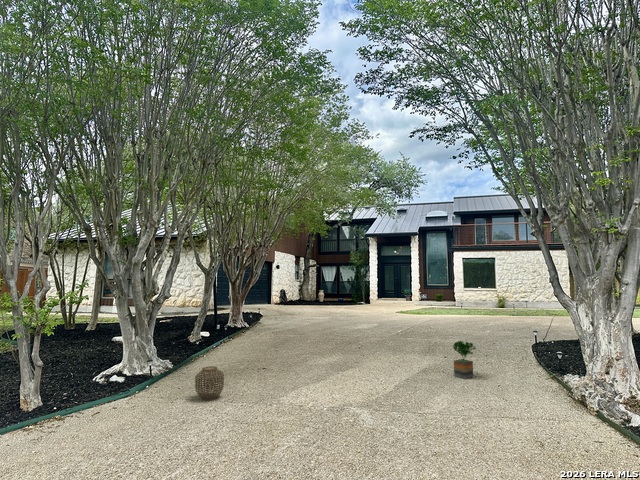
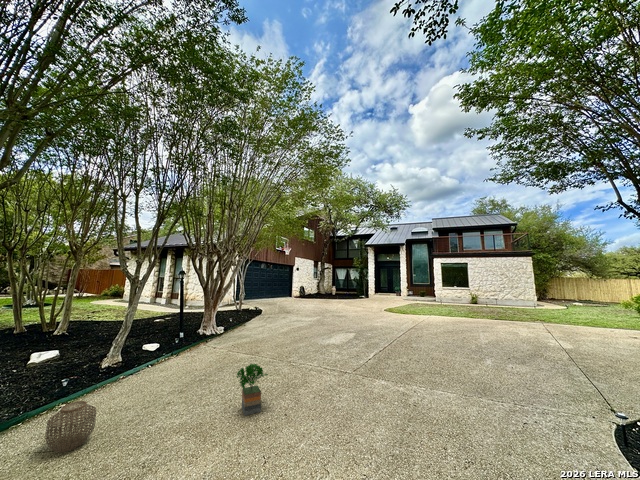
potted tree: present [453,341,475,379] -> present [237,364,268,416]

